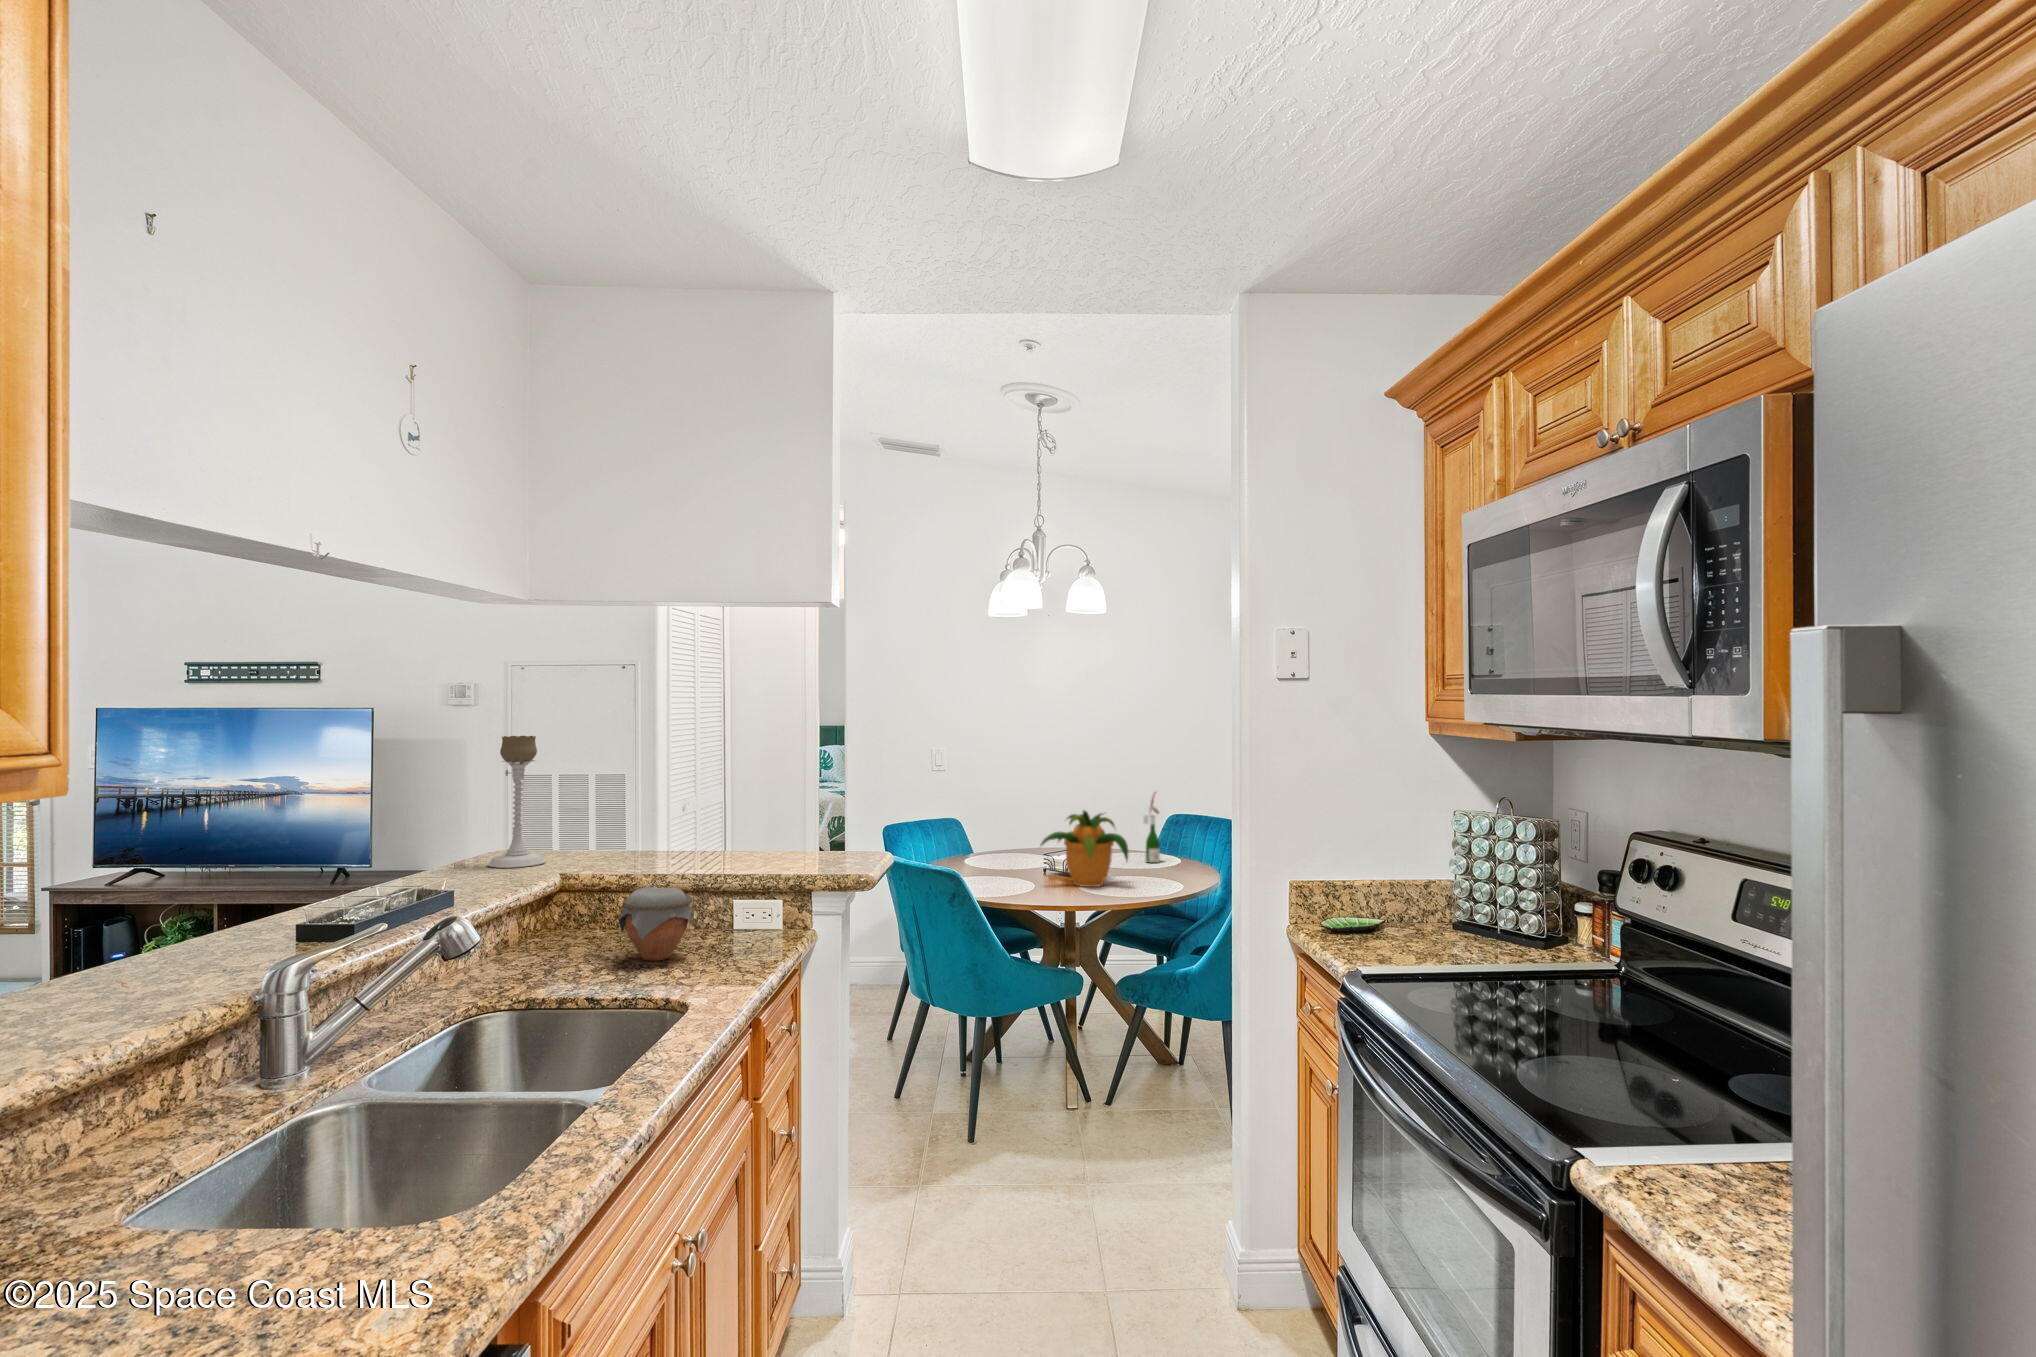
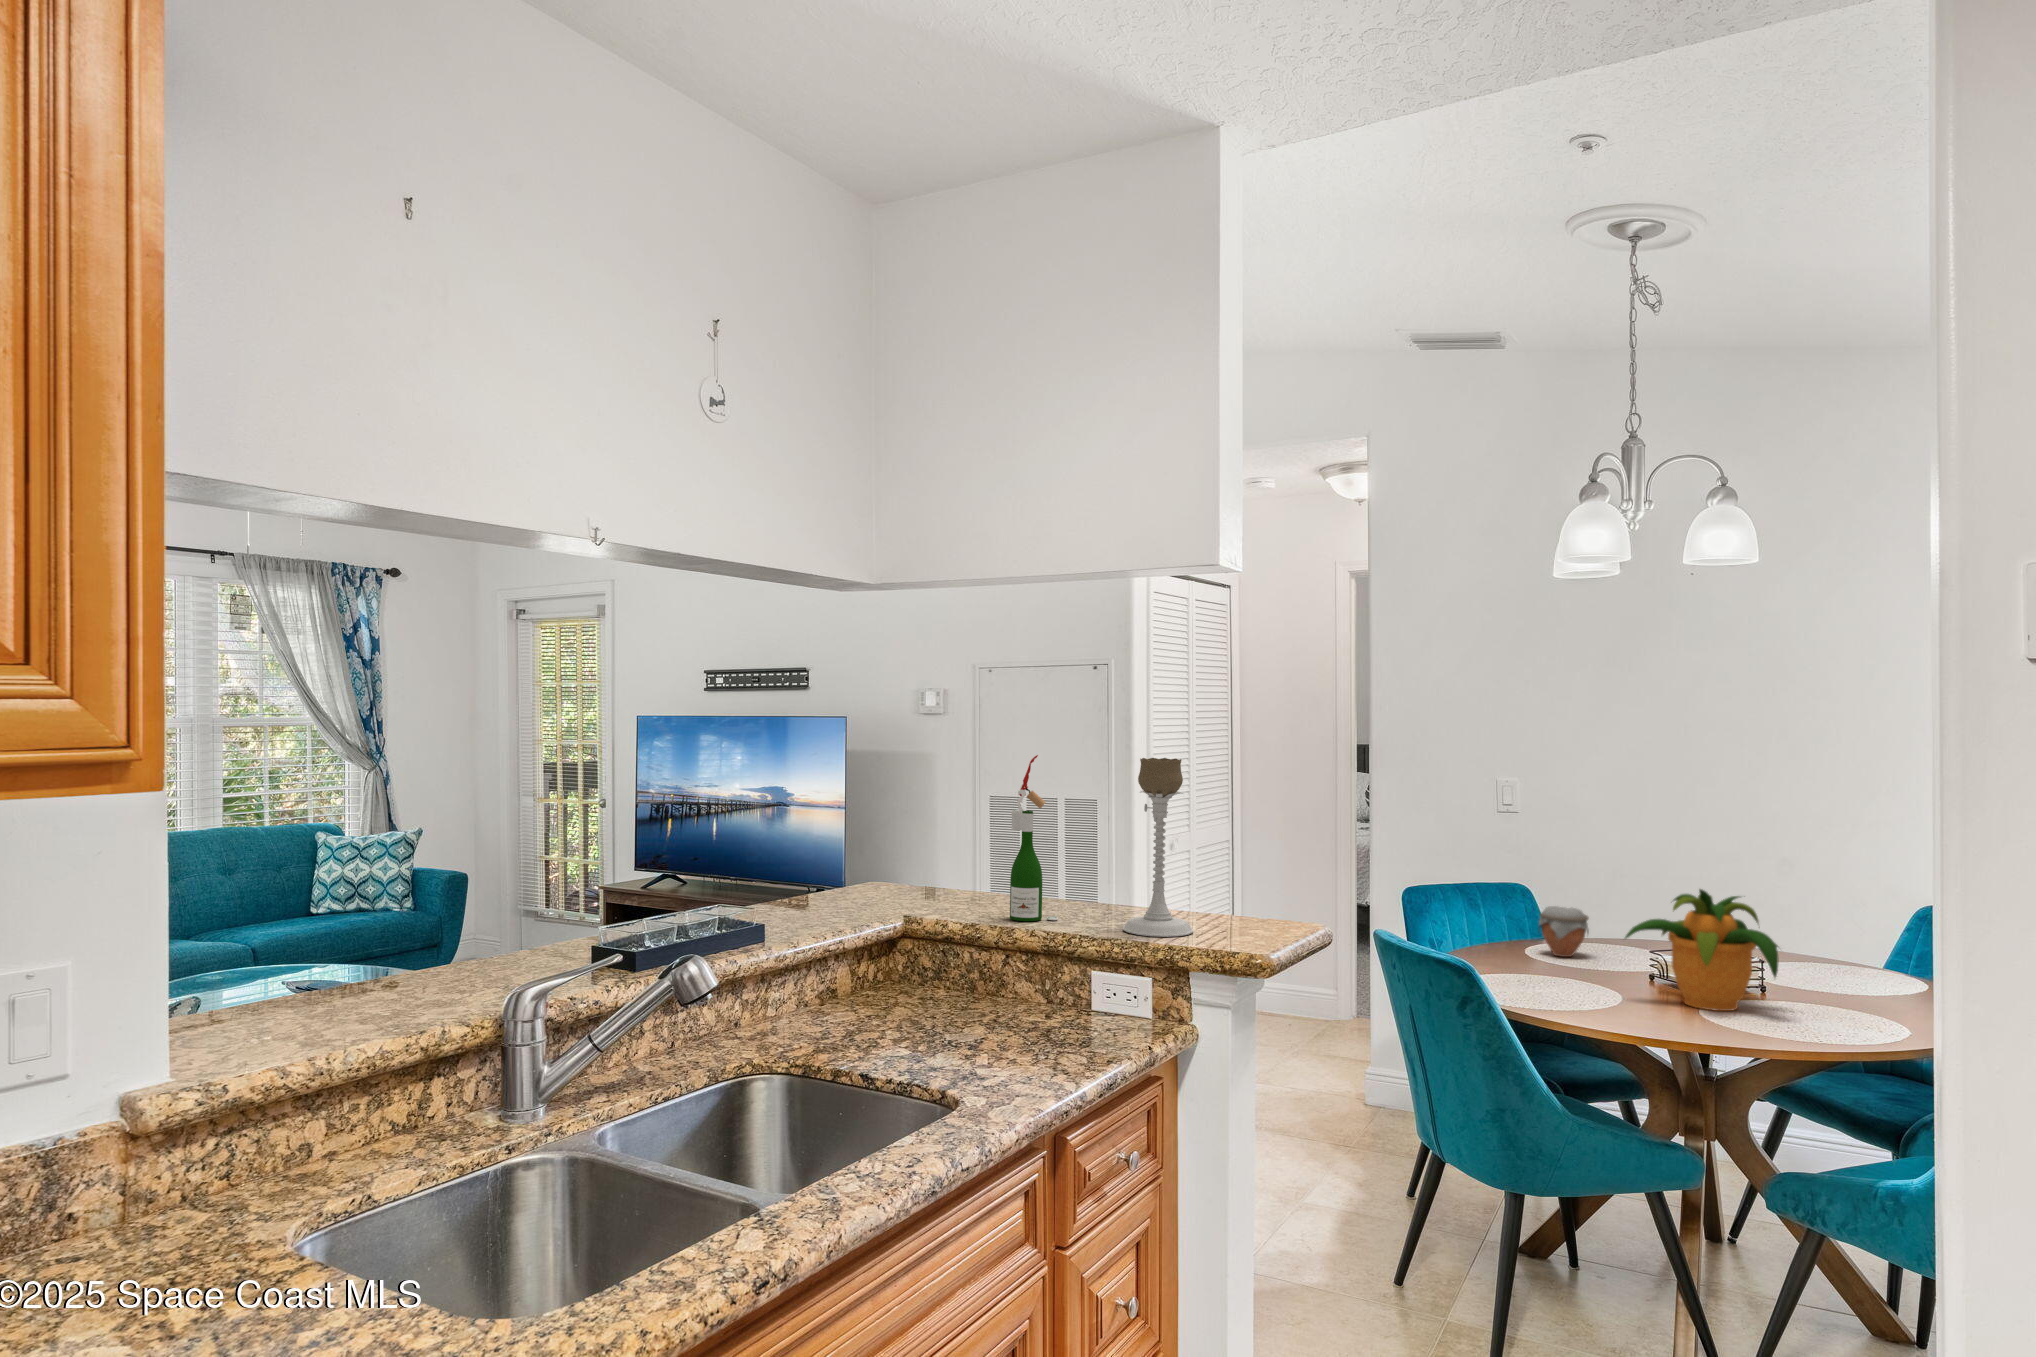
candle holder: present [487,736,546,868] -> present [1123,758,1193,937]
wine bottle: present [1143,793,1160,863] -> present [1010,755,1058,921]
jar: present [619,887,692,961] -> present [1539,906,1589,957]

